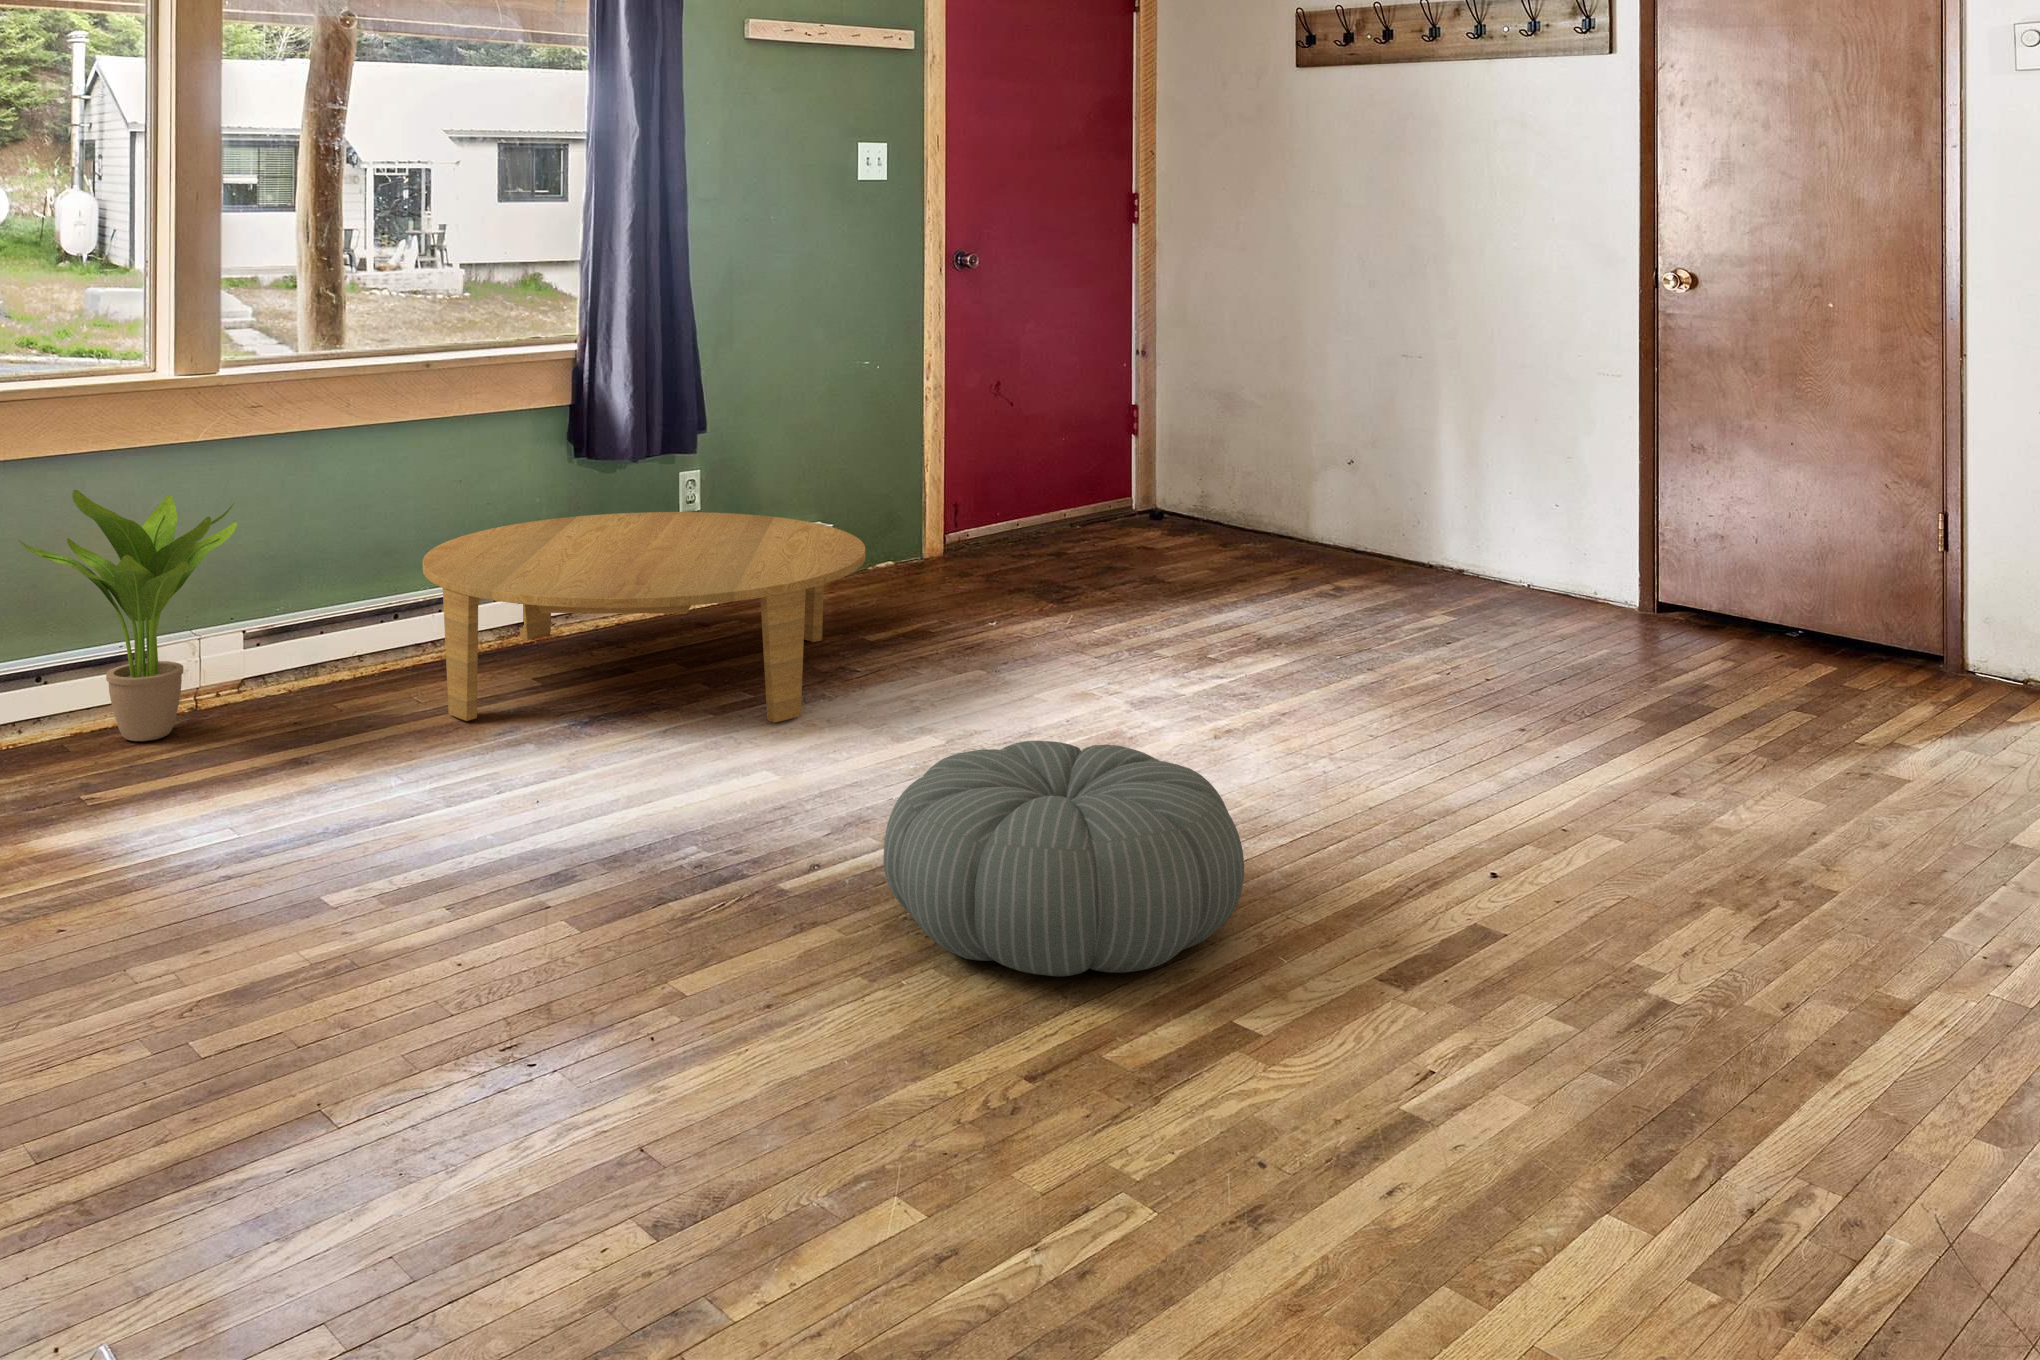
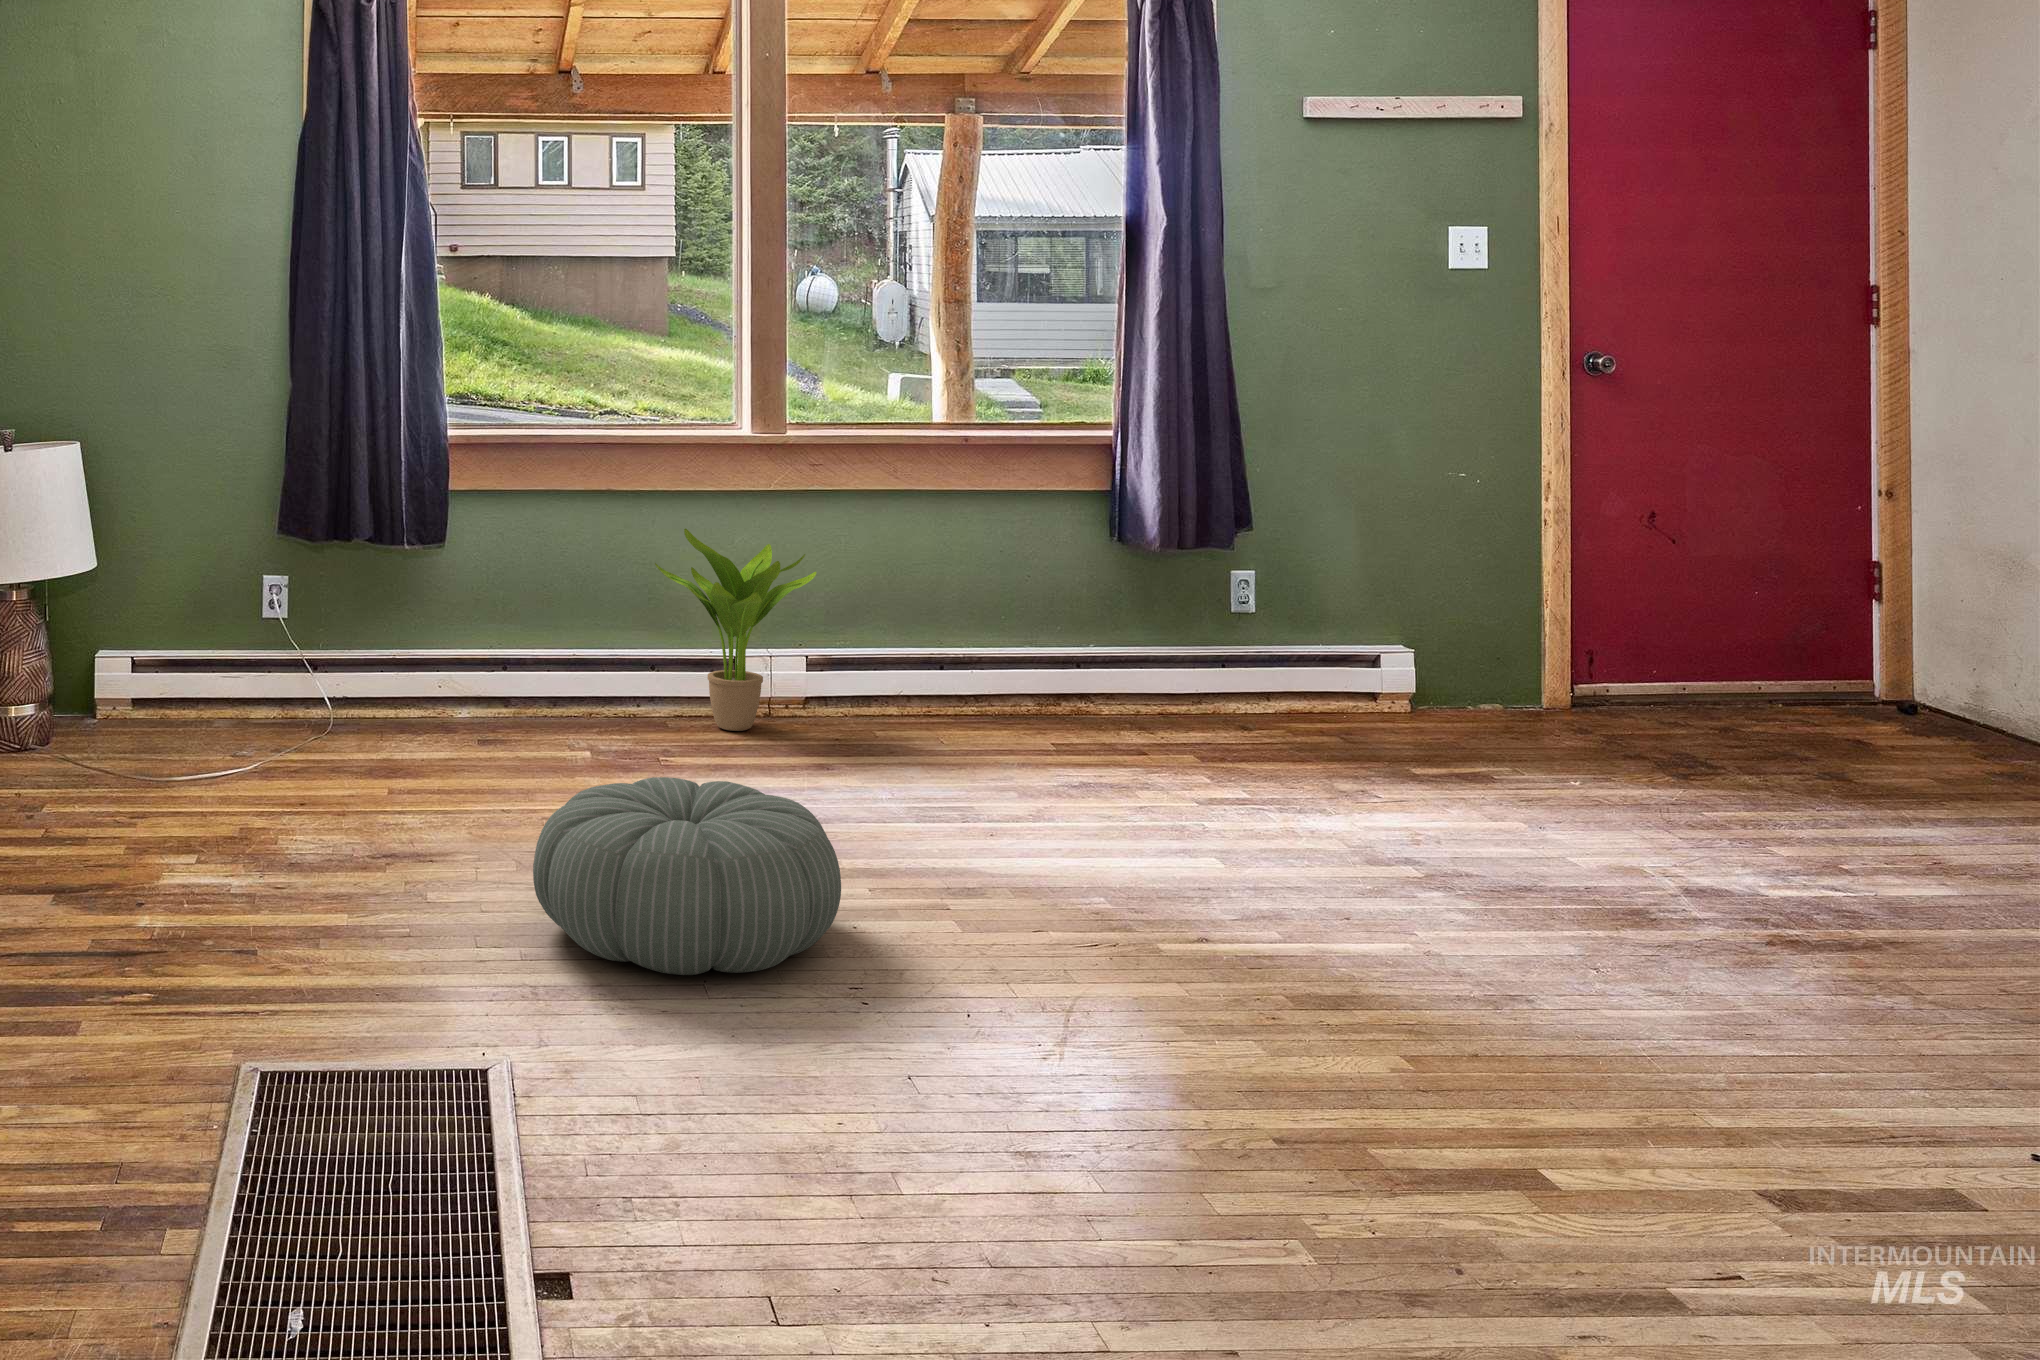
coffee table: present [423,512,866,723] -> none [959,609,1391,819]
pouf: present [884,741,1244,976] -> present [533,777,841,975]

